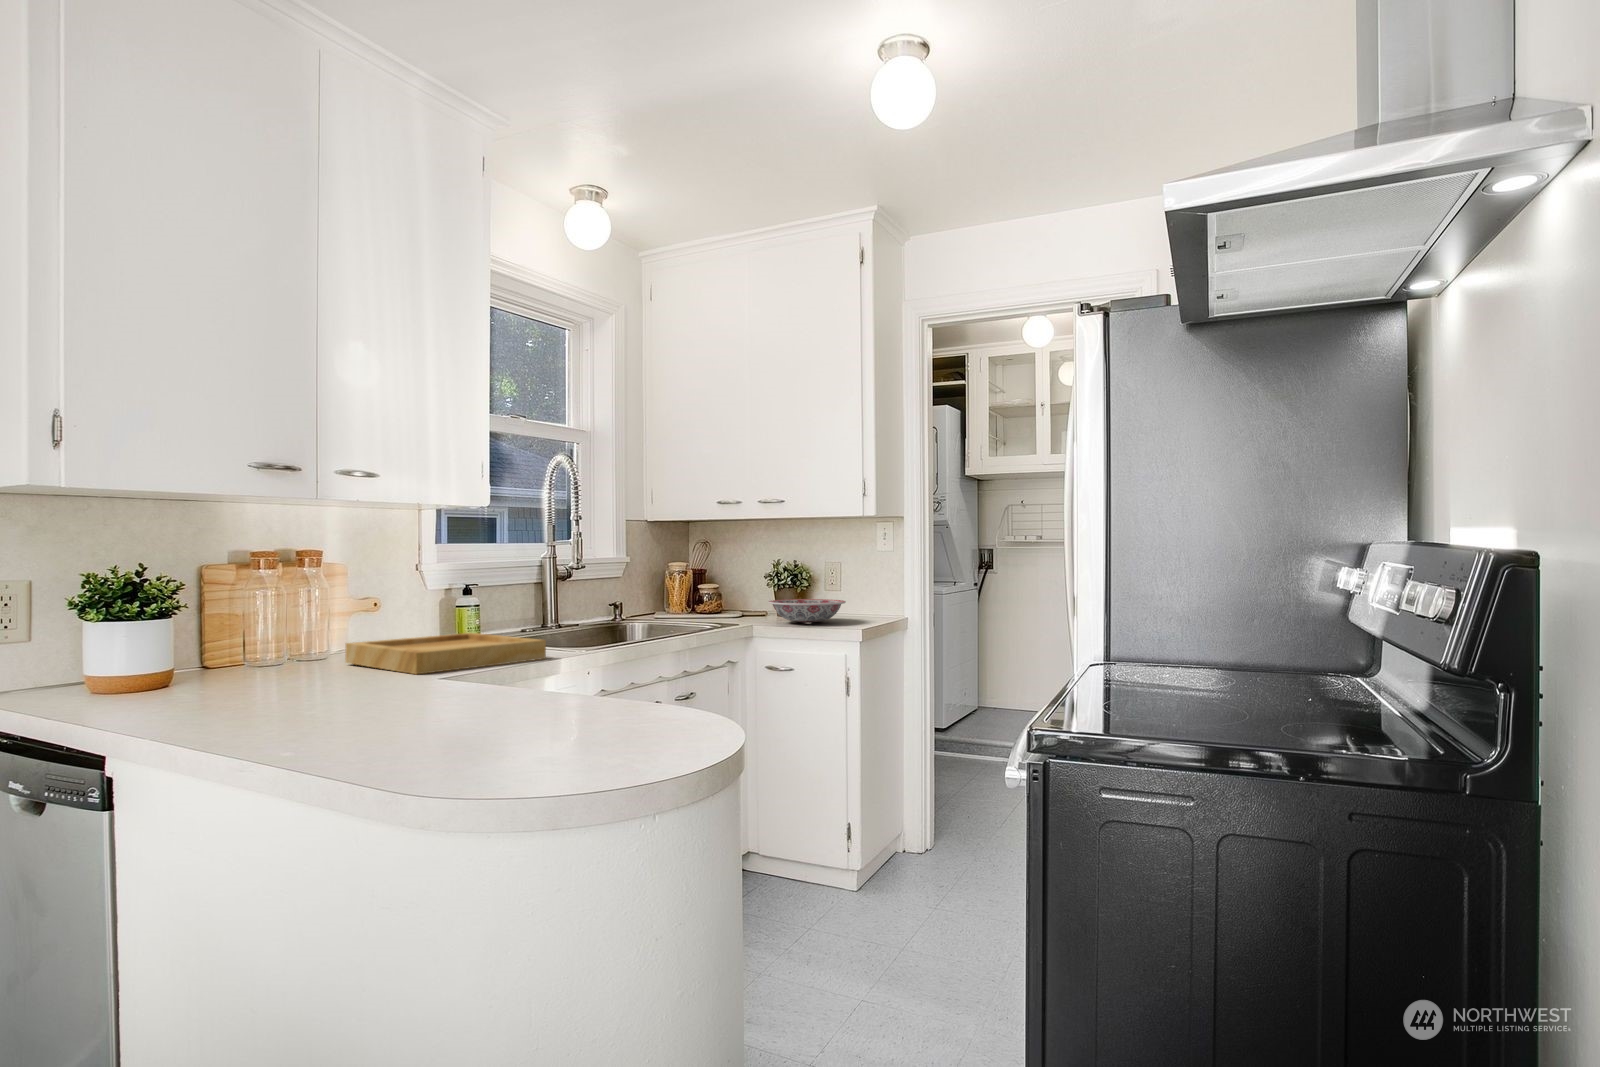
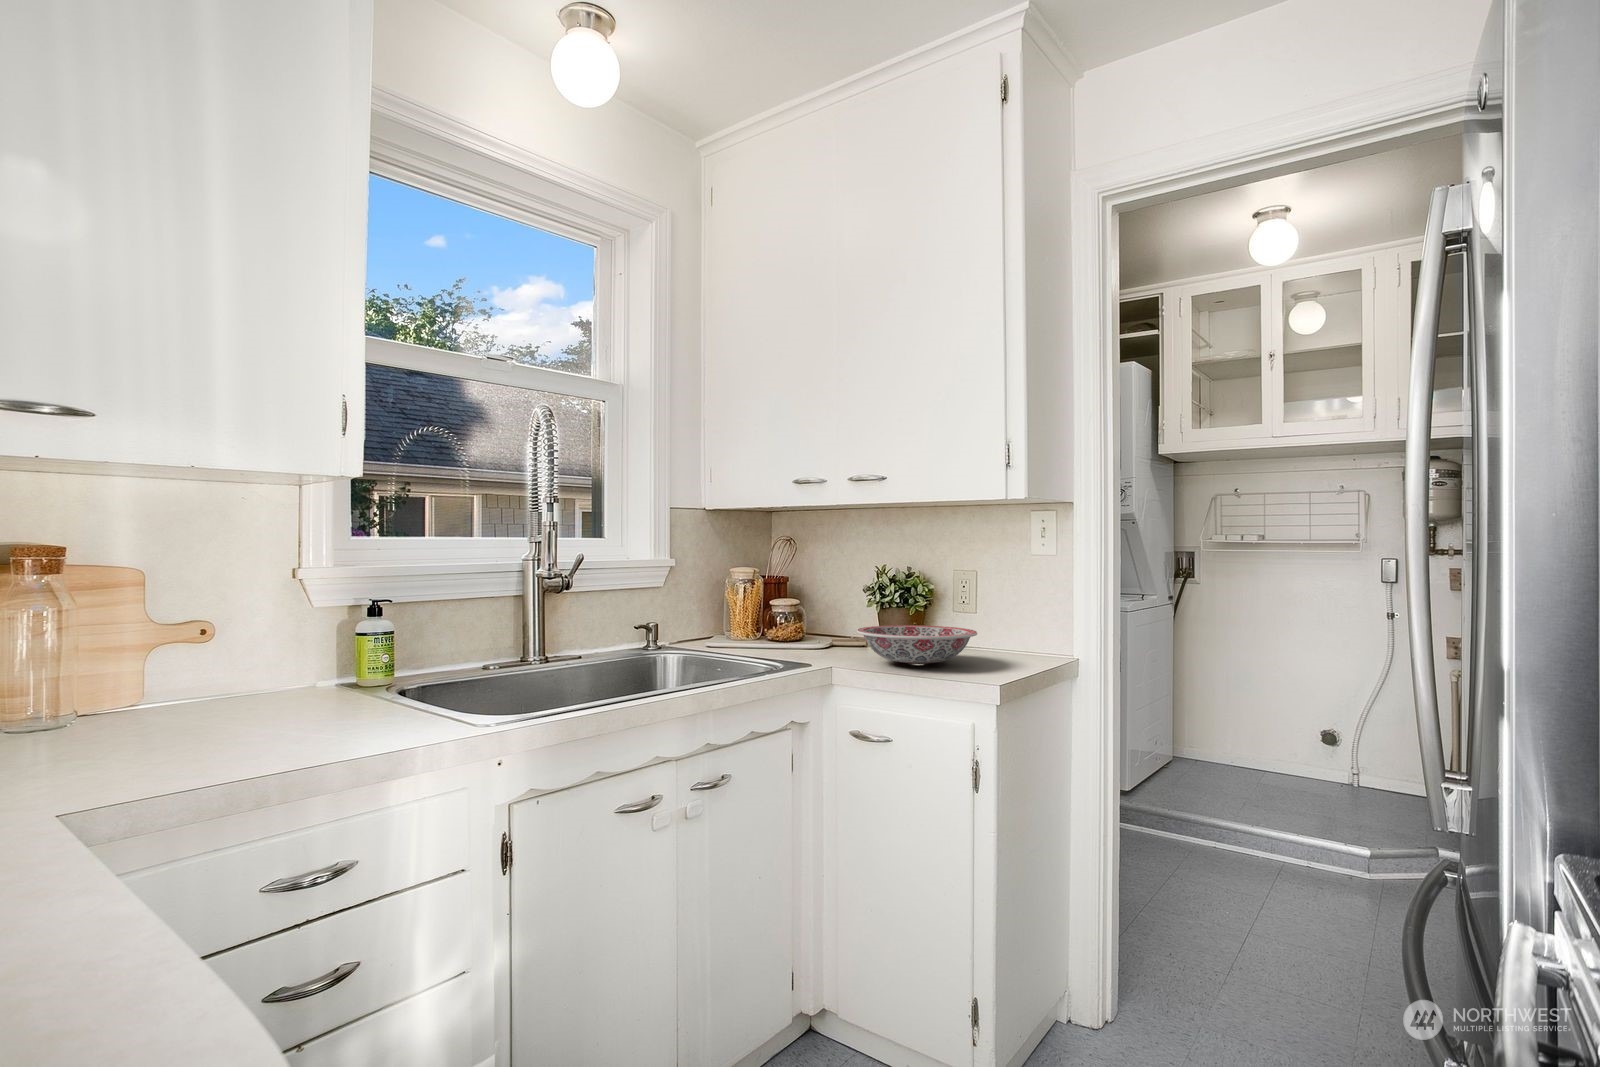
tray: present [345,633,546,674] -> none [72,681,395,790]

